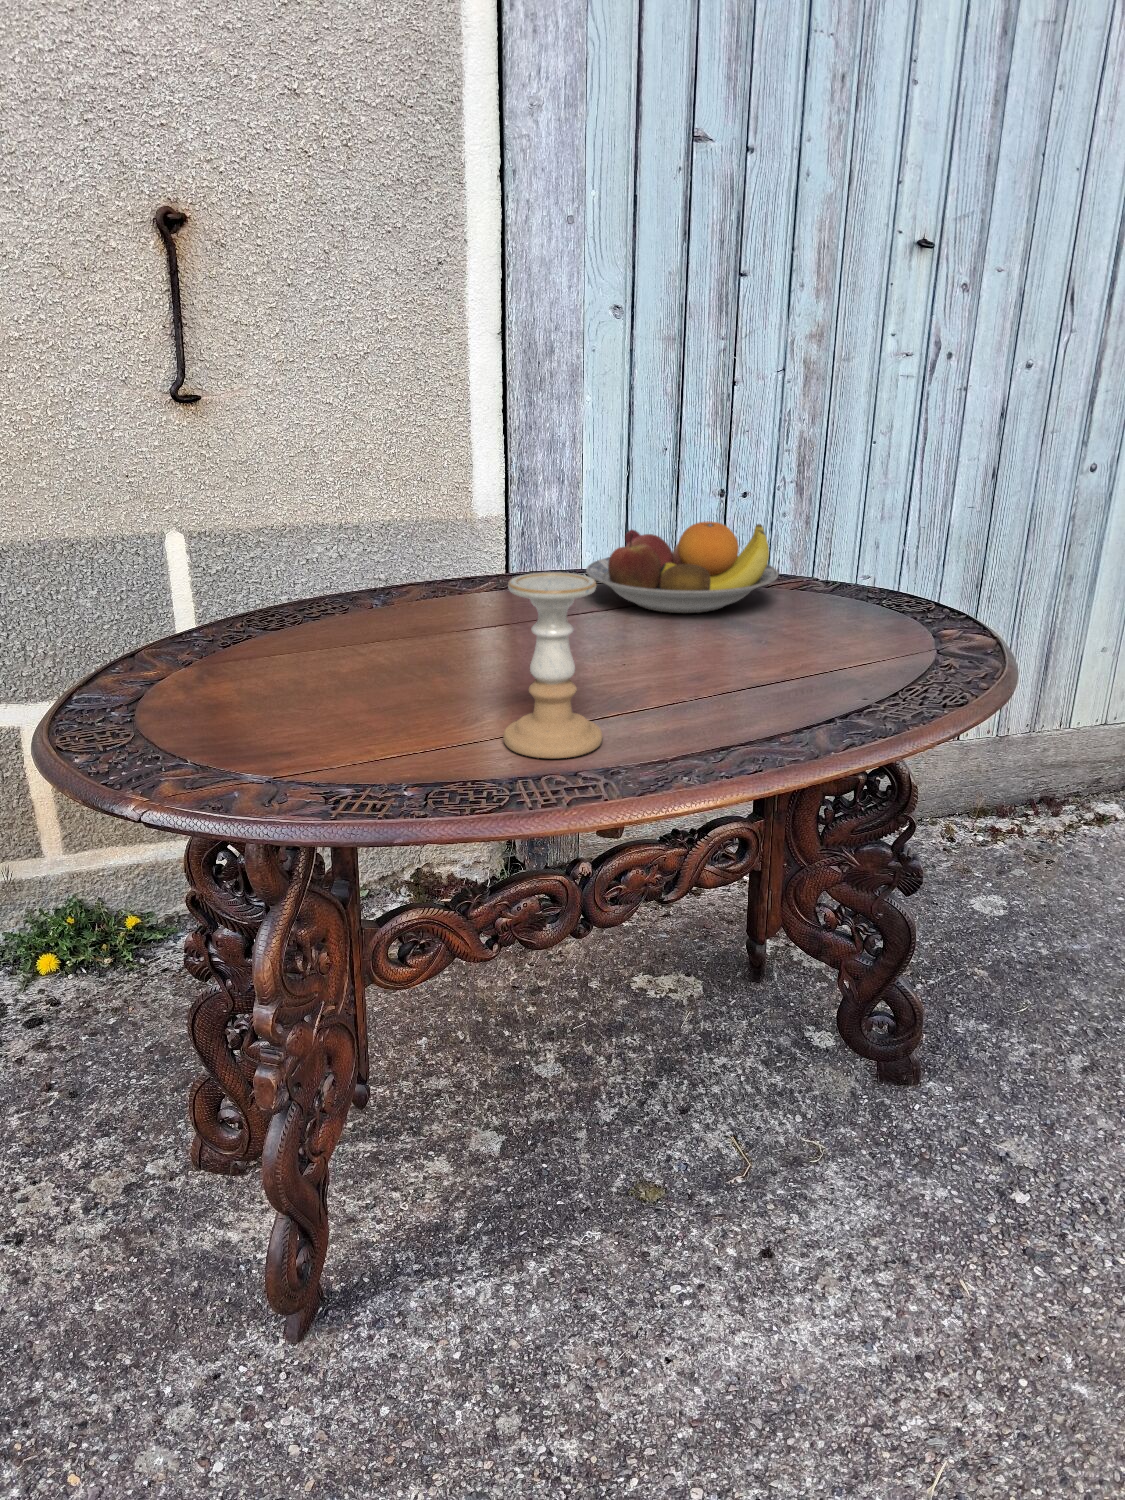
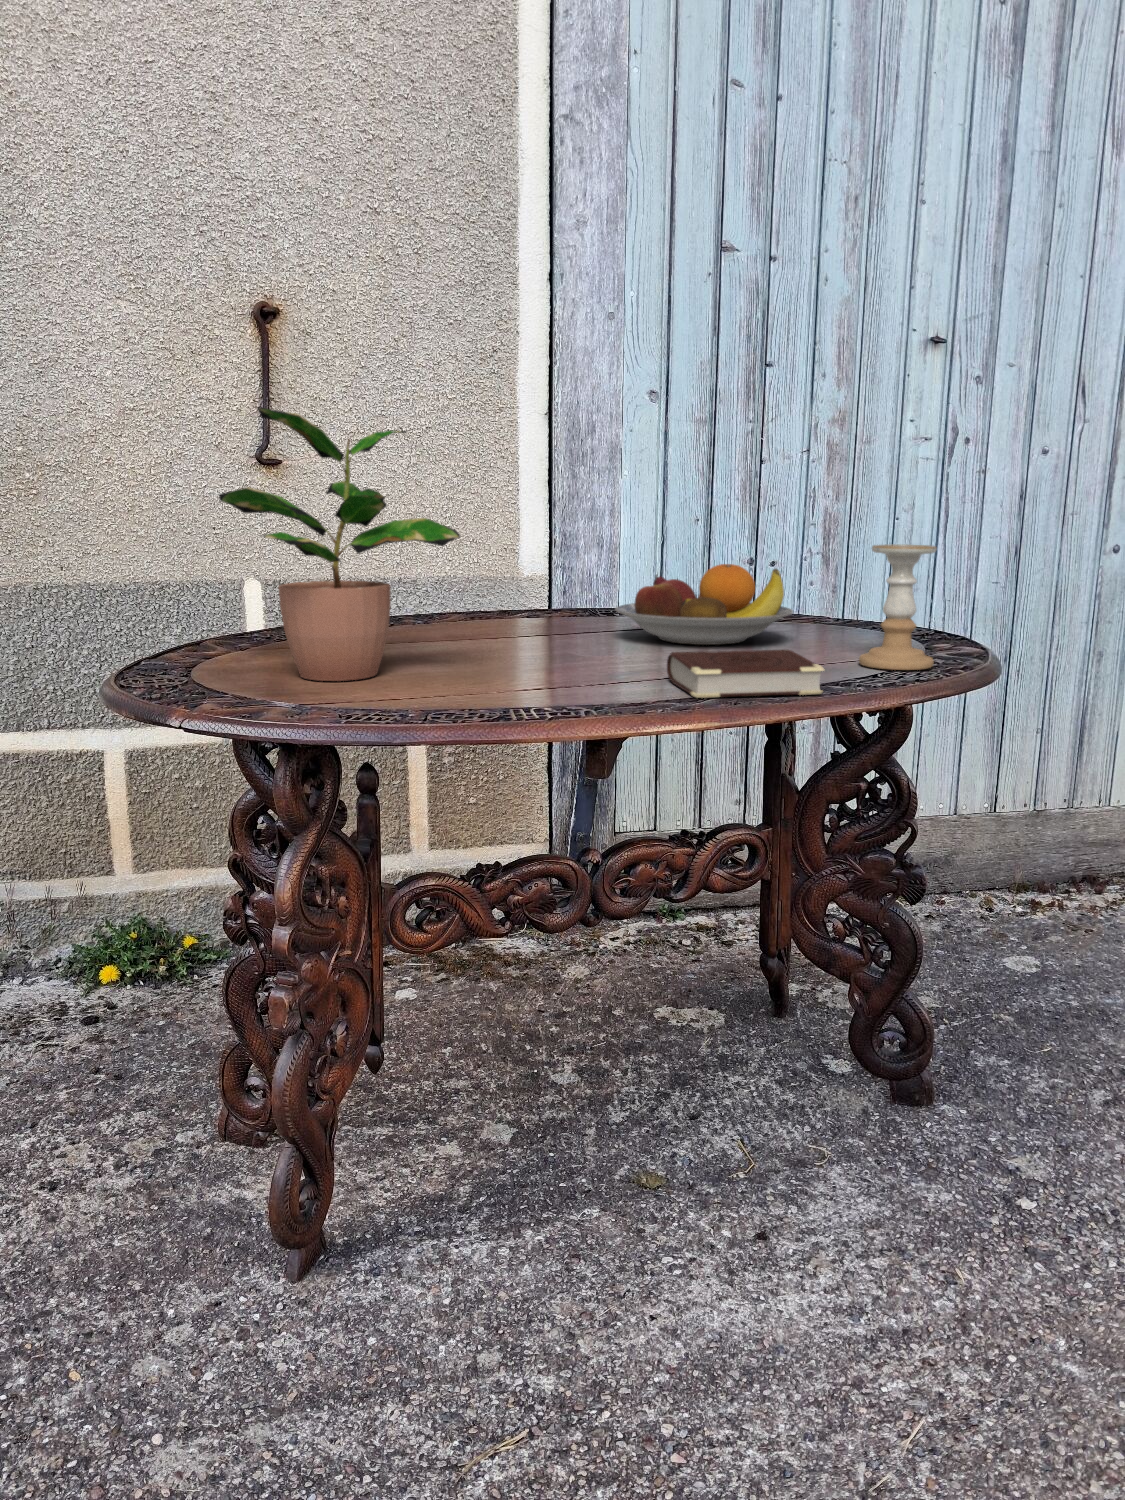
potted plant: none [146,394,433,699] -> present [219,408,460,681]
candle holder: present [503,572,603,759] -> present [859,544,937,670]
book: none [661,648,838,720] -> present [667,650,824,698]

